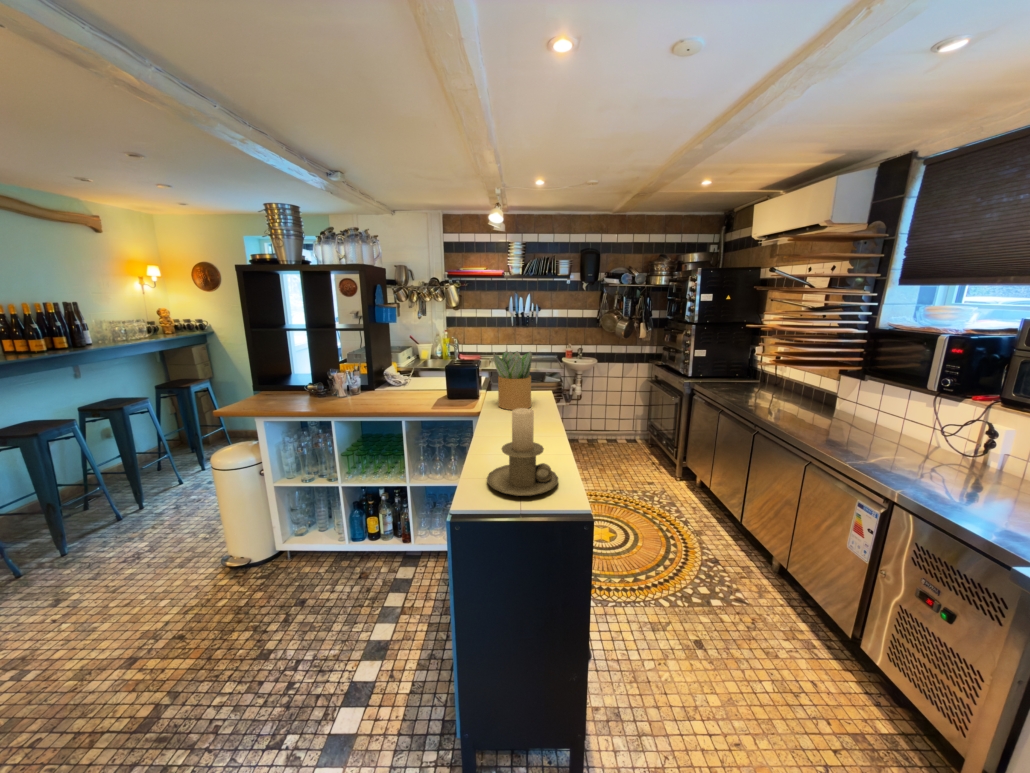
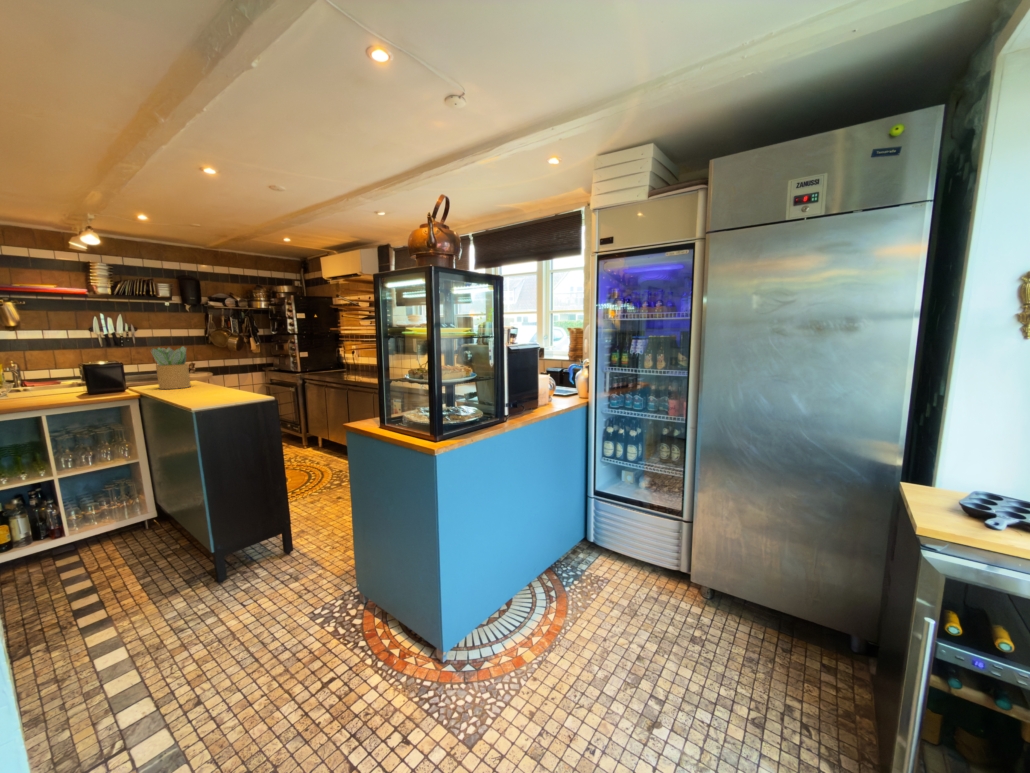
candle holder: present [487,408,558,496] -> none [203,358,250,402]

